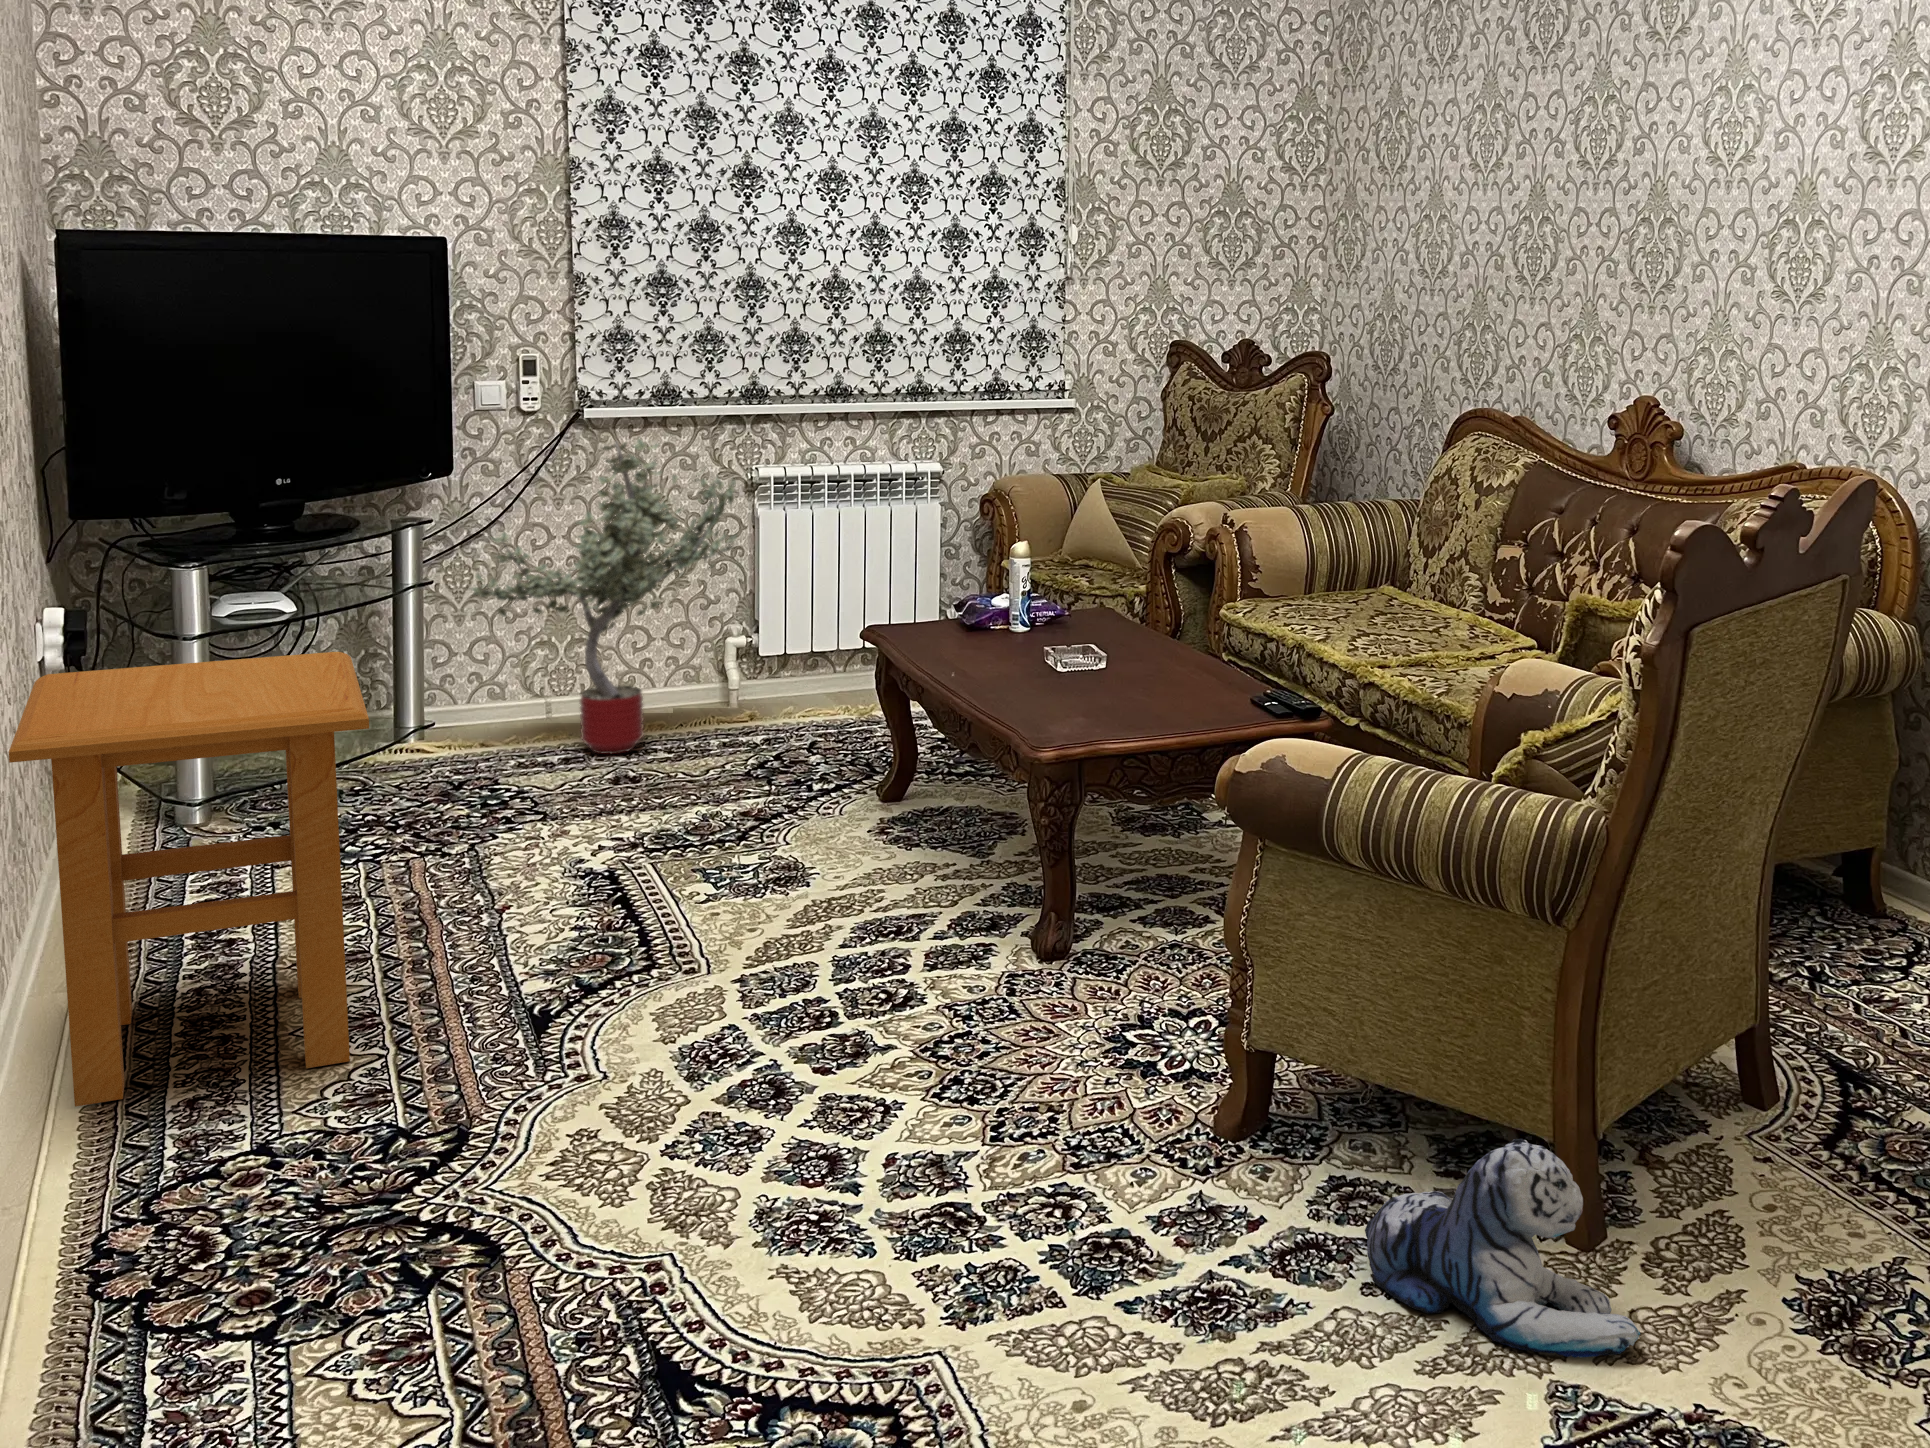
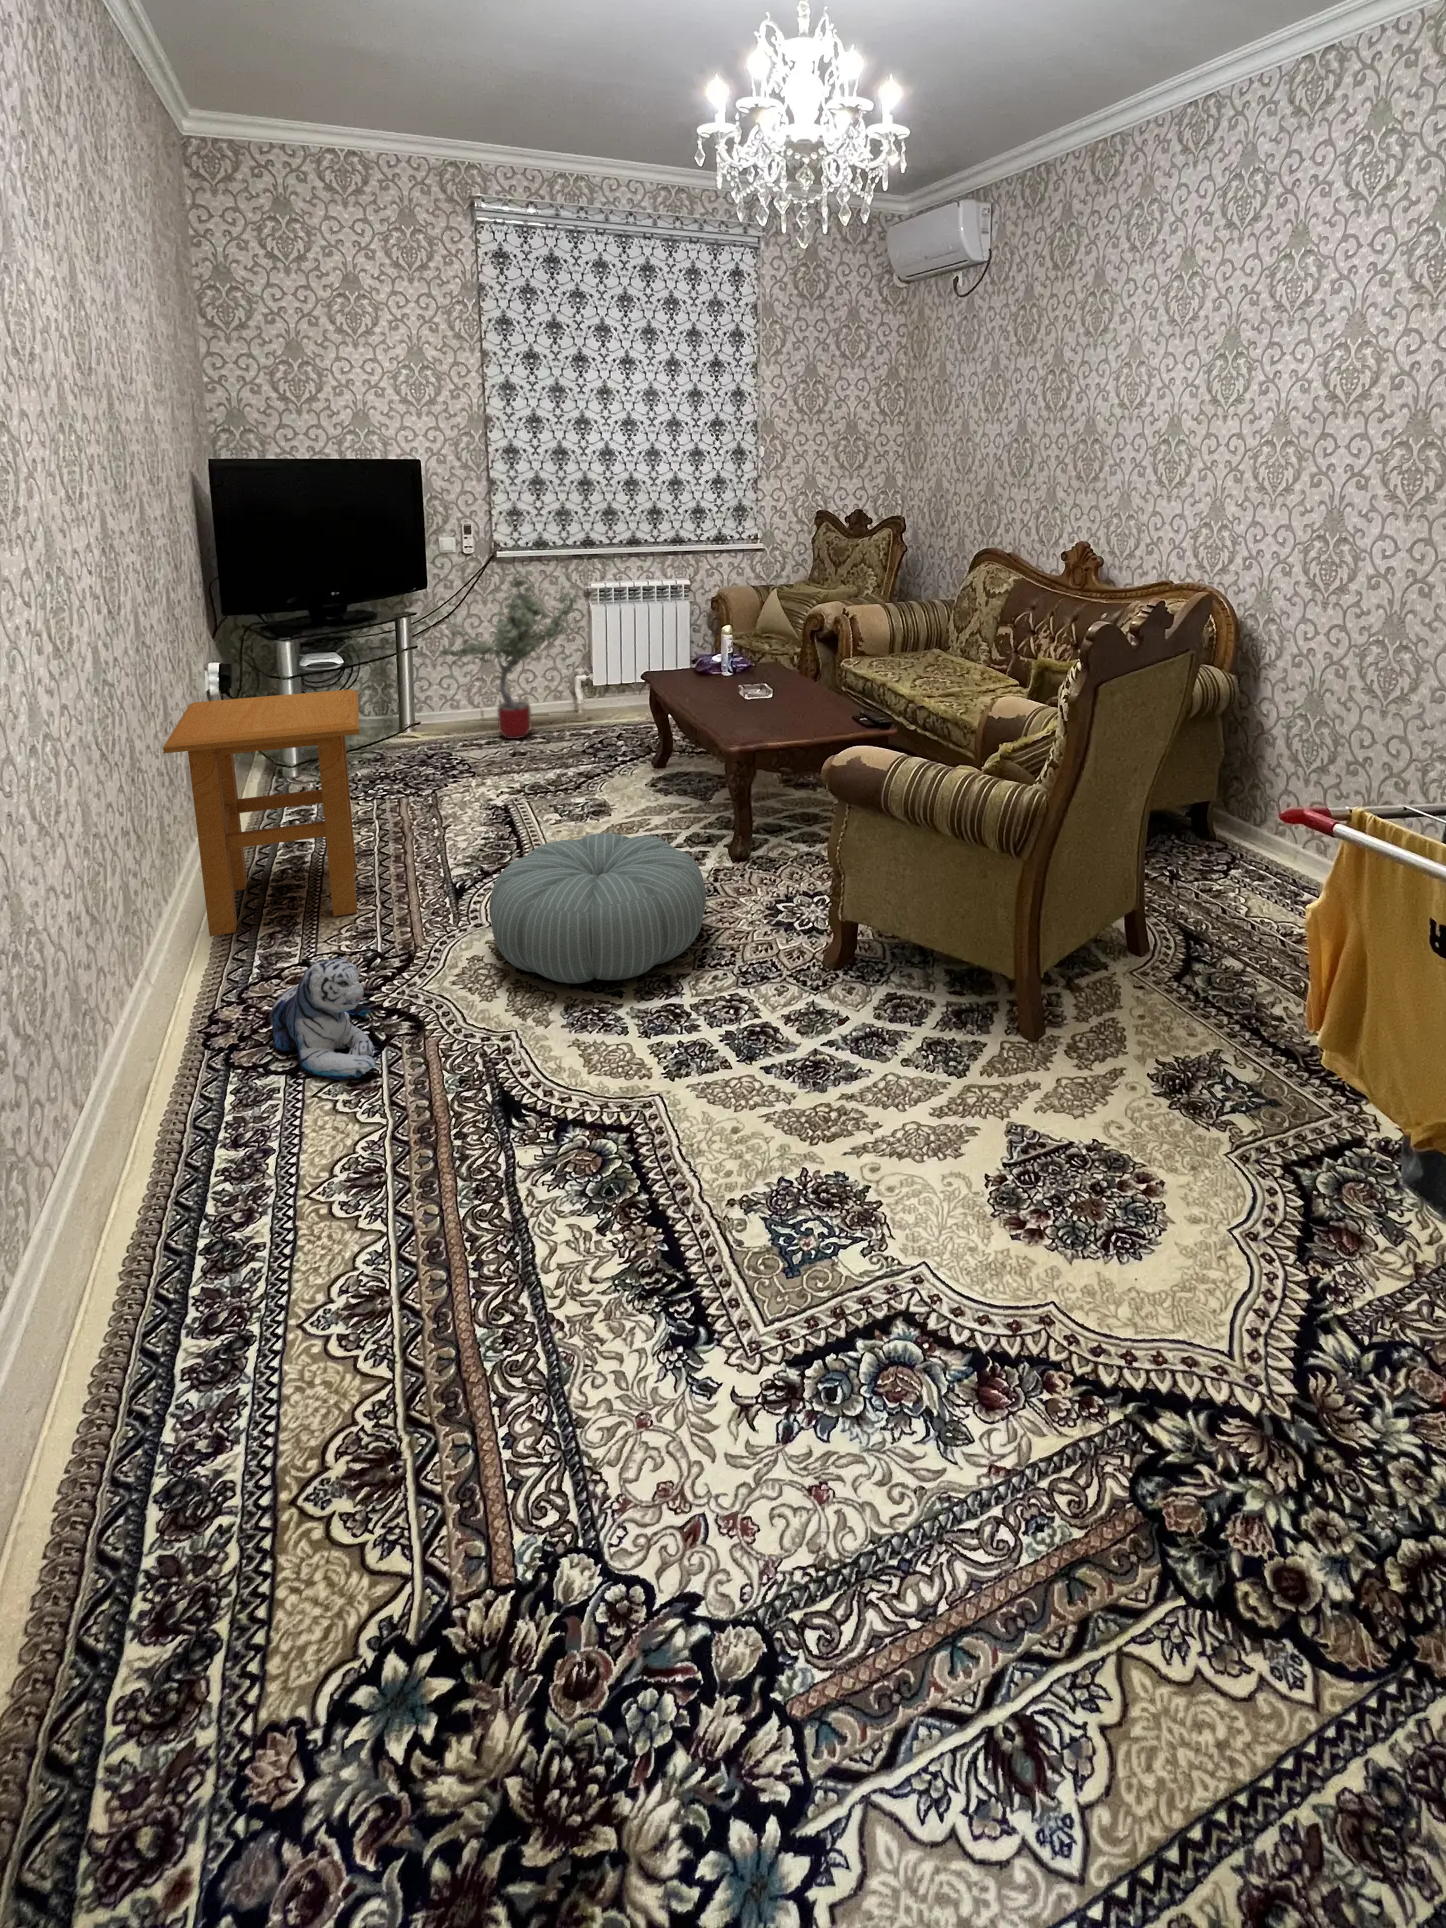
pouf: none [610,908,1002,1172] -> present [489,833,706,983]
plush toy: present [1365,1139,1640,1358] -> present [270,957,376,1079]

